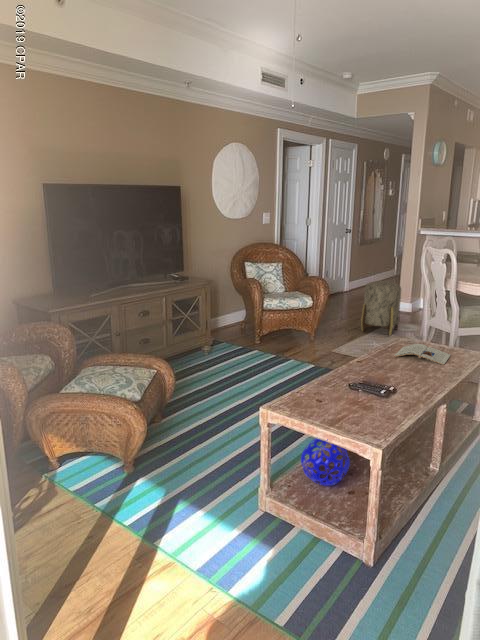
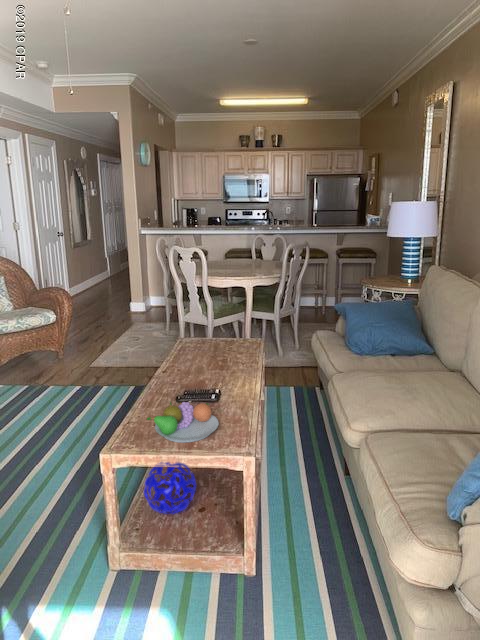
ottoman: present [361,281,401,335] -> none [104,284,143,339]
magazine: present [394,344,450,365] -> none [191,342,238,359]
fruit bowl: none [305,382,371,422] -> present [147,402,219,443]

